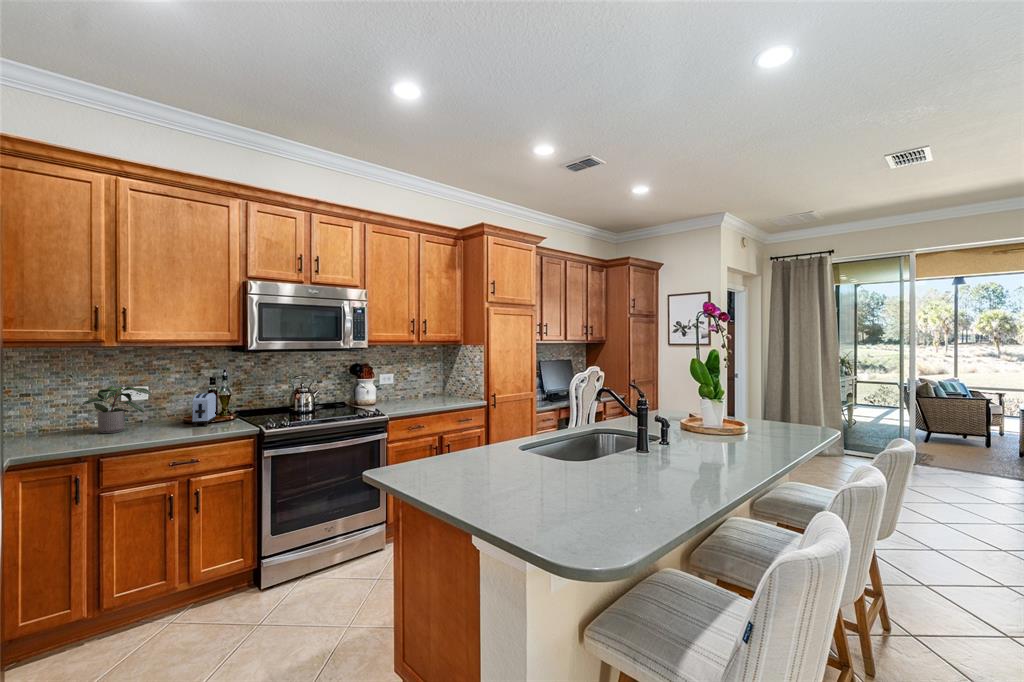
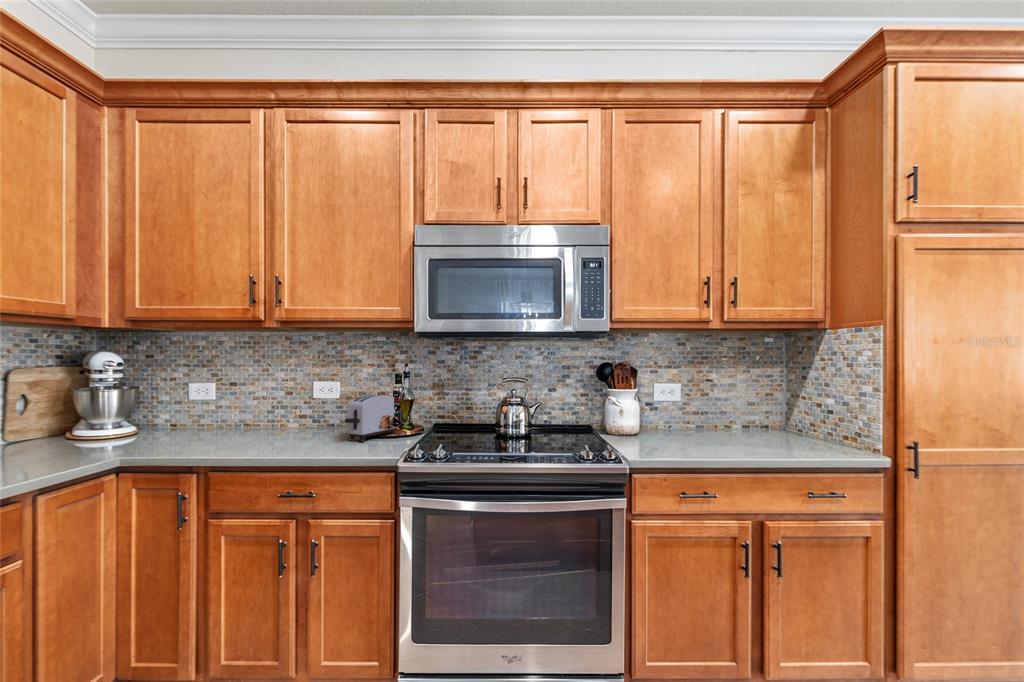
potted plant: present [81,386,152,433] -> none [255,378,317,437]

